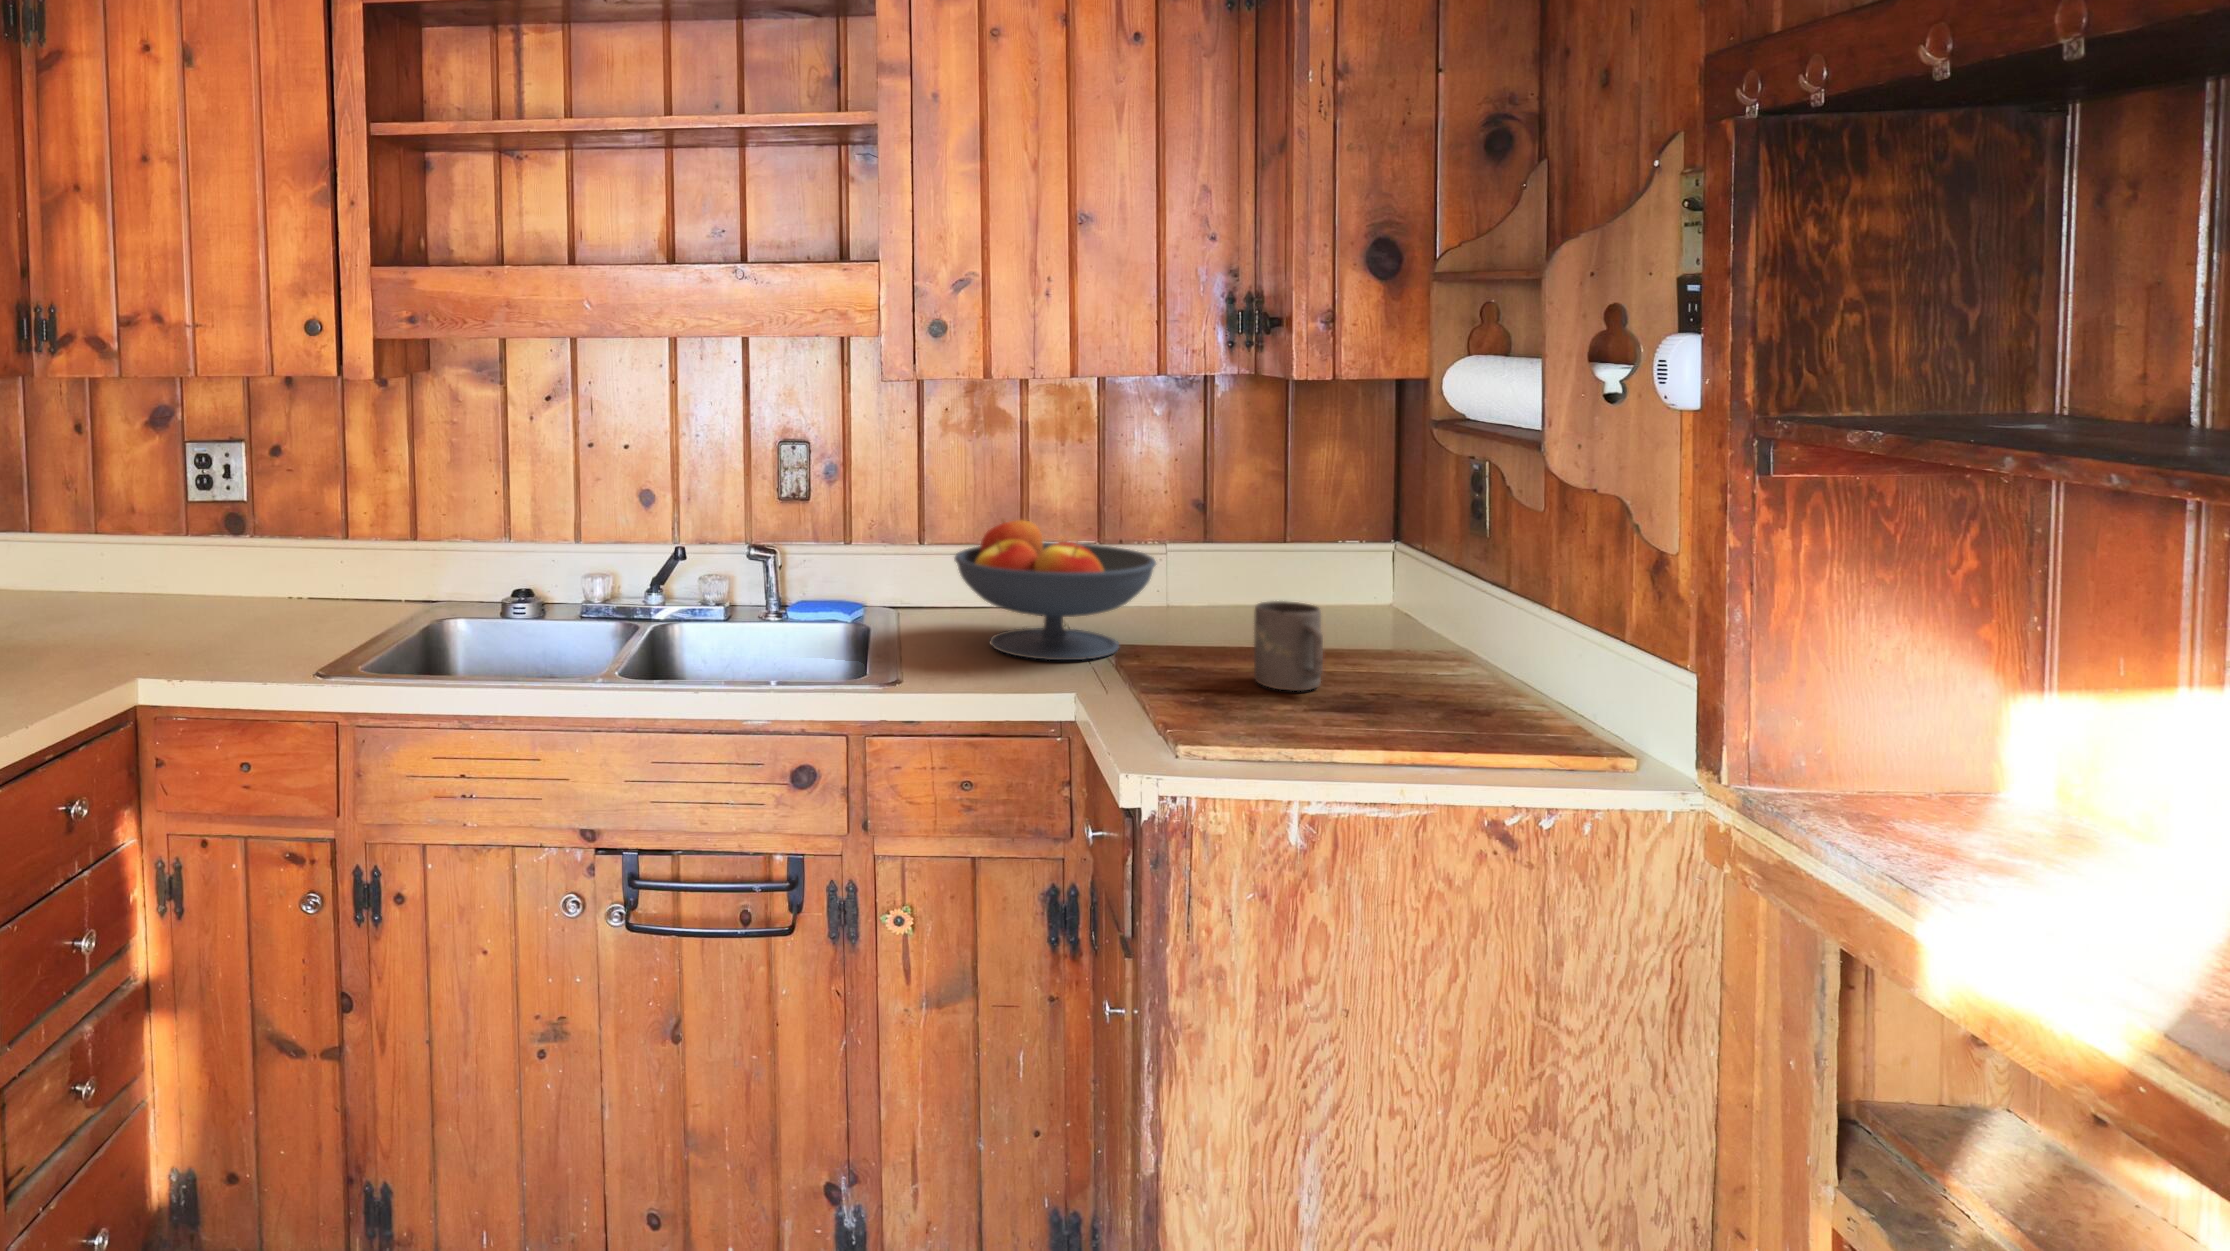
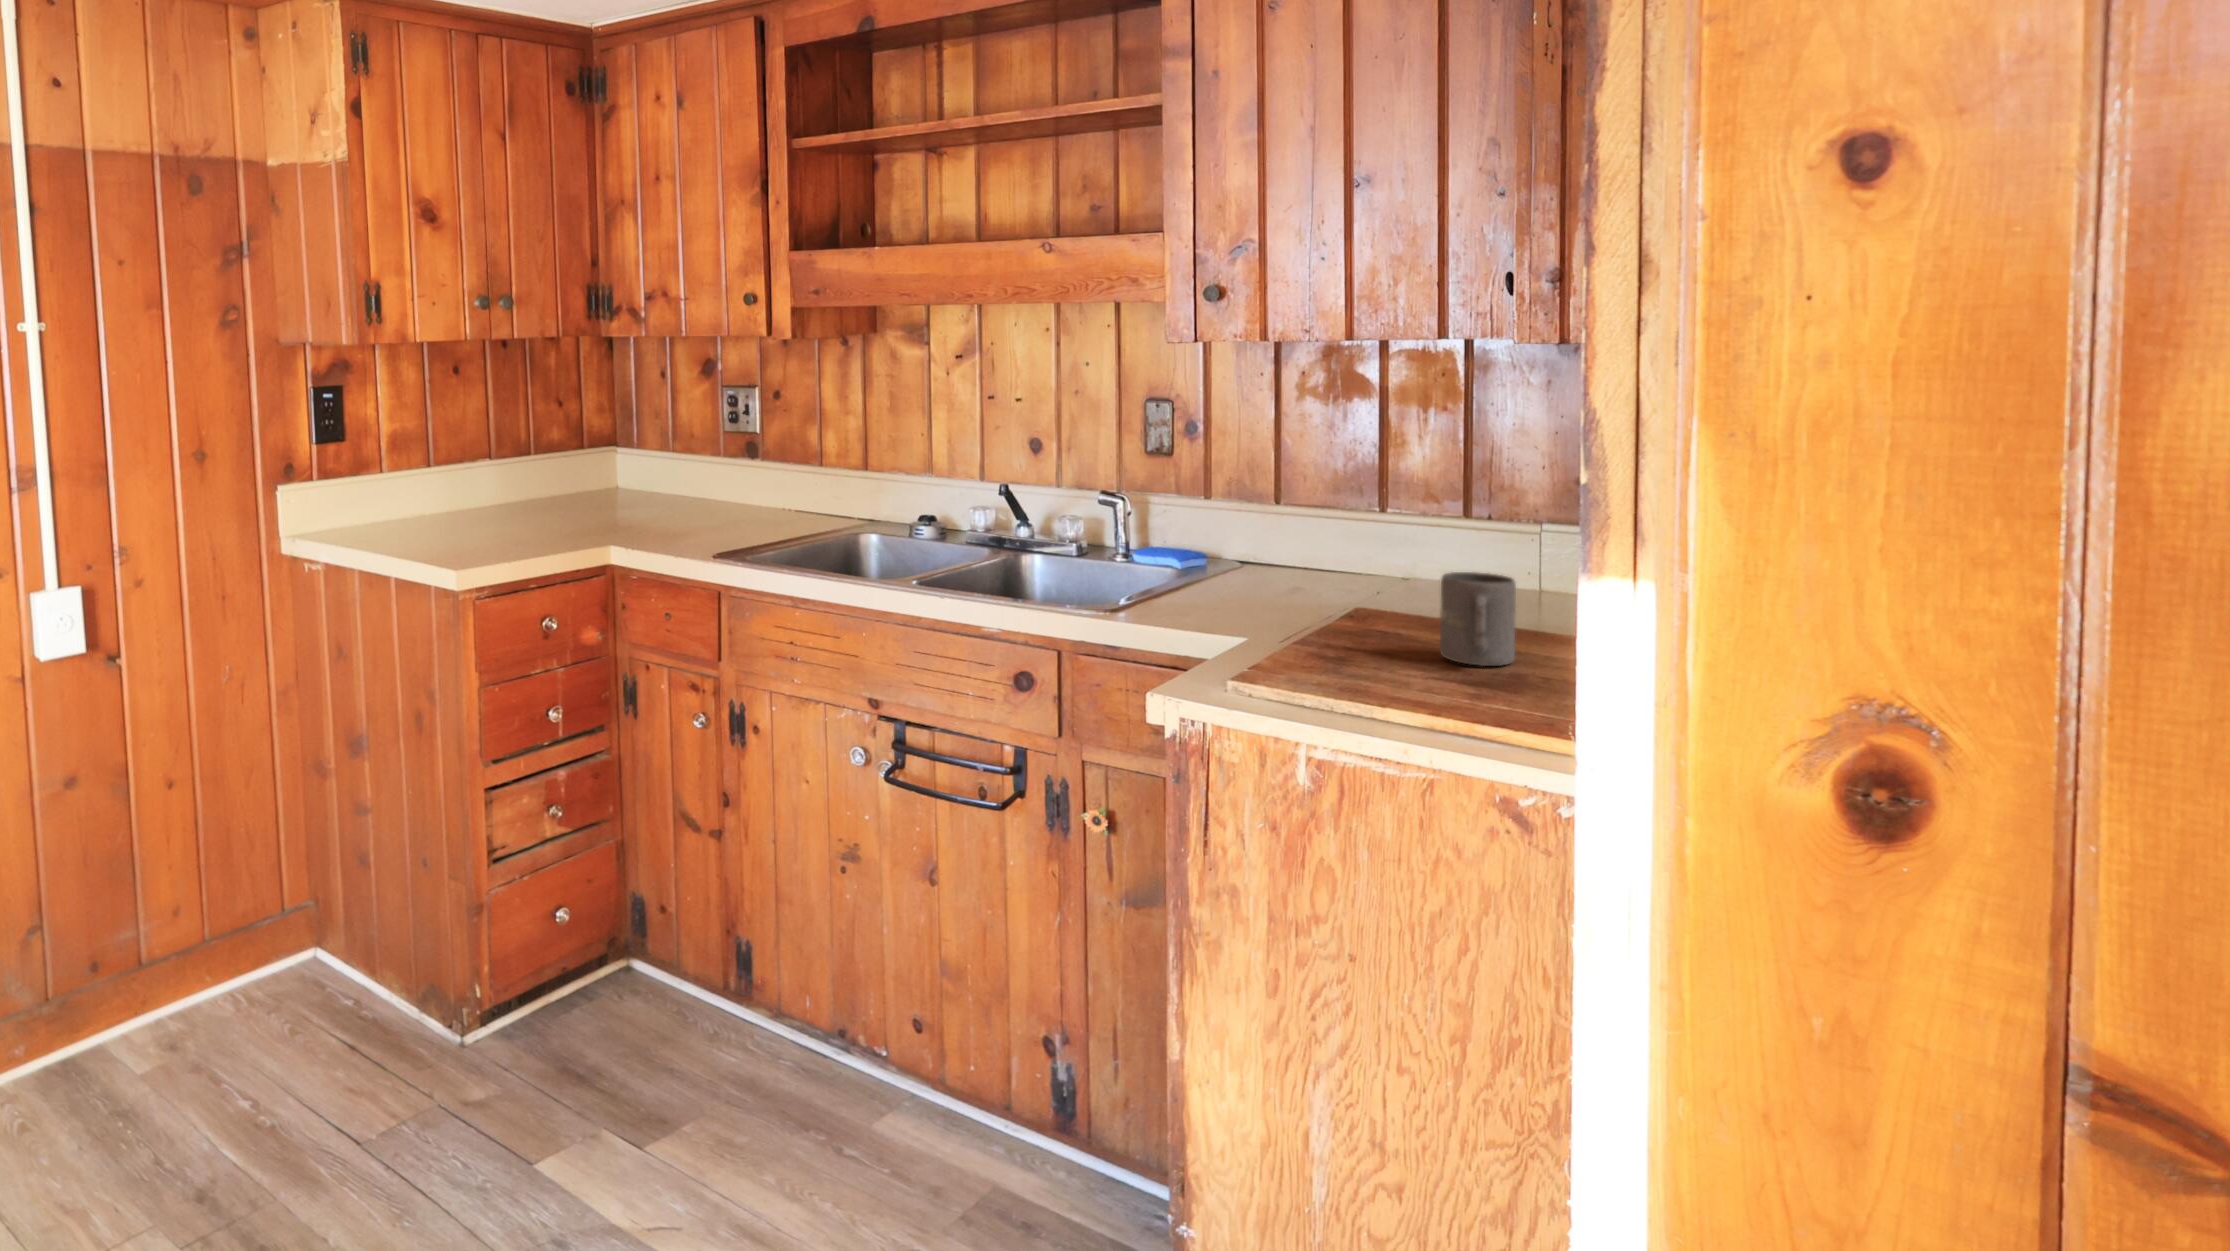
fruit bowl: present [955,520,1156,660] -> none [1214,477,1429,618]

